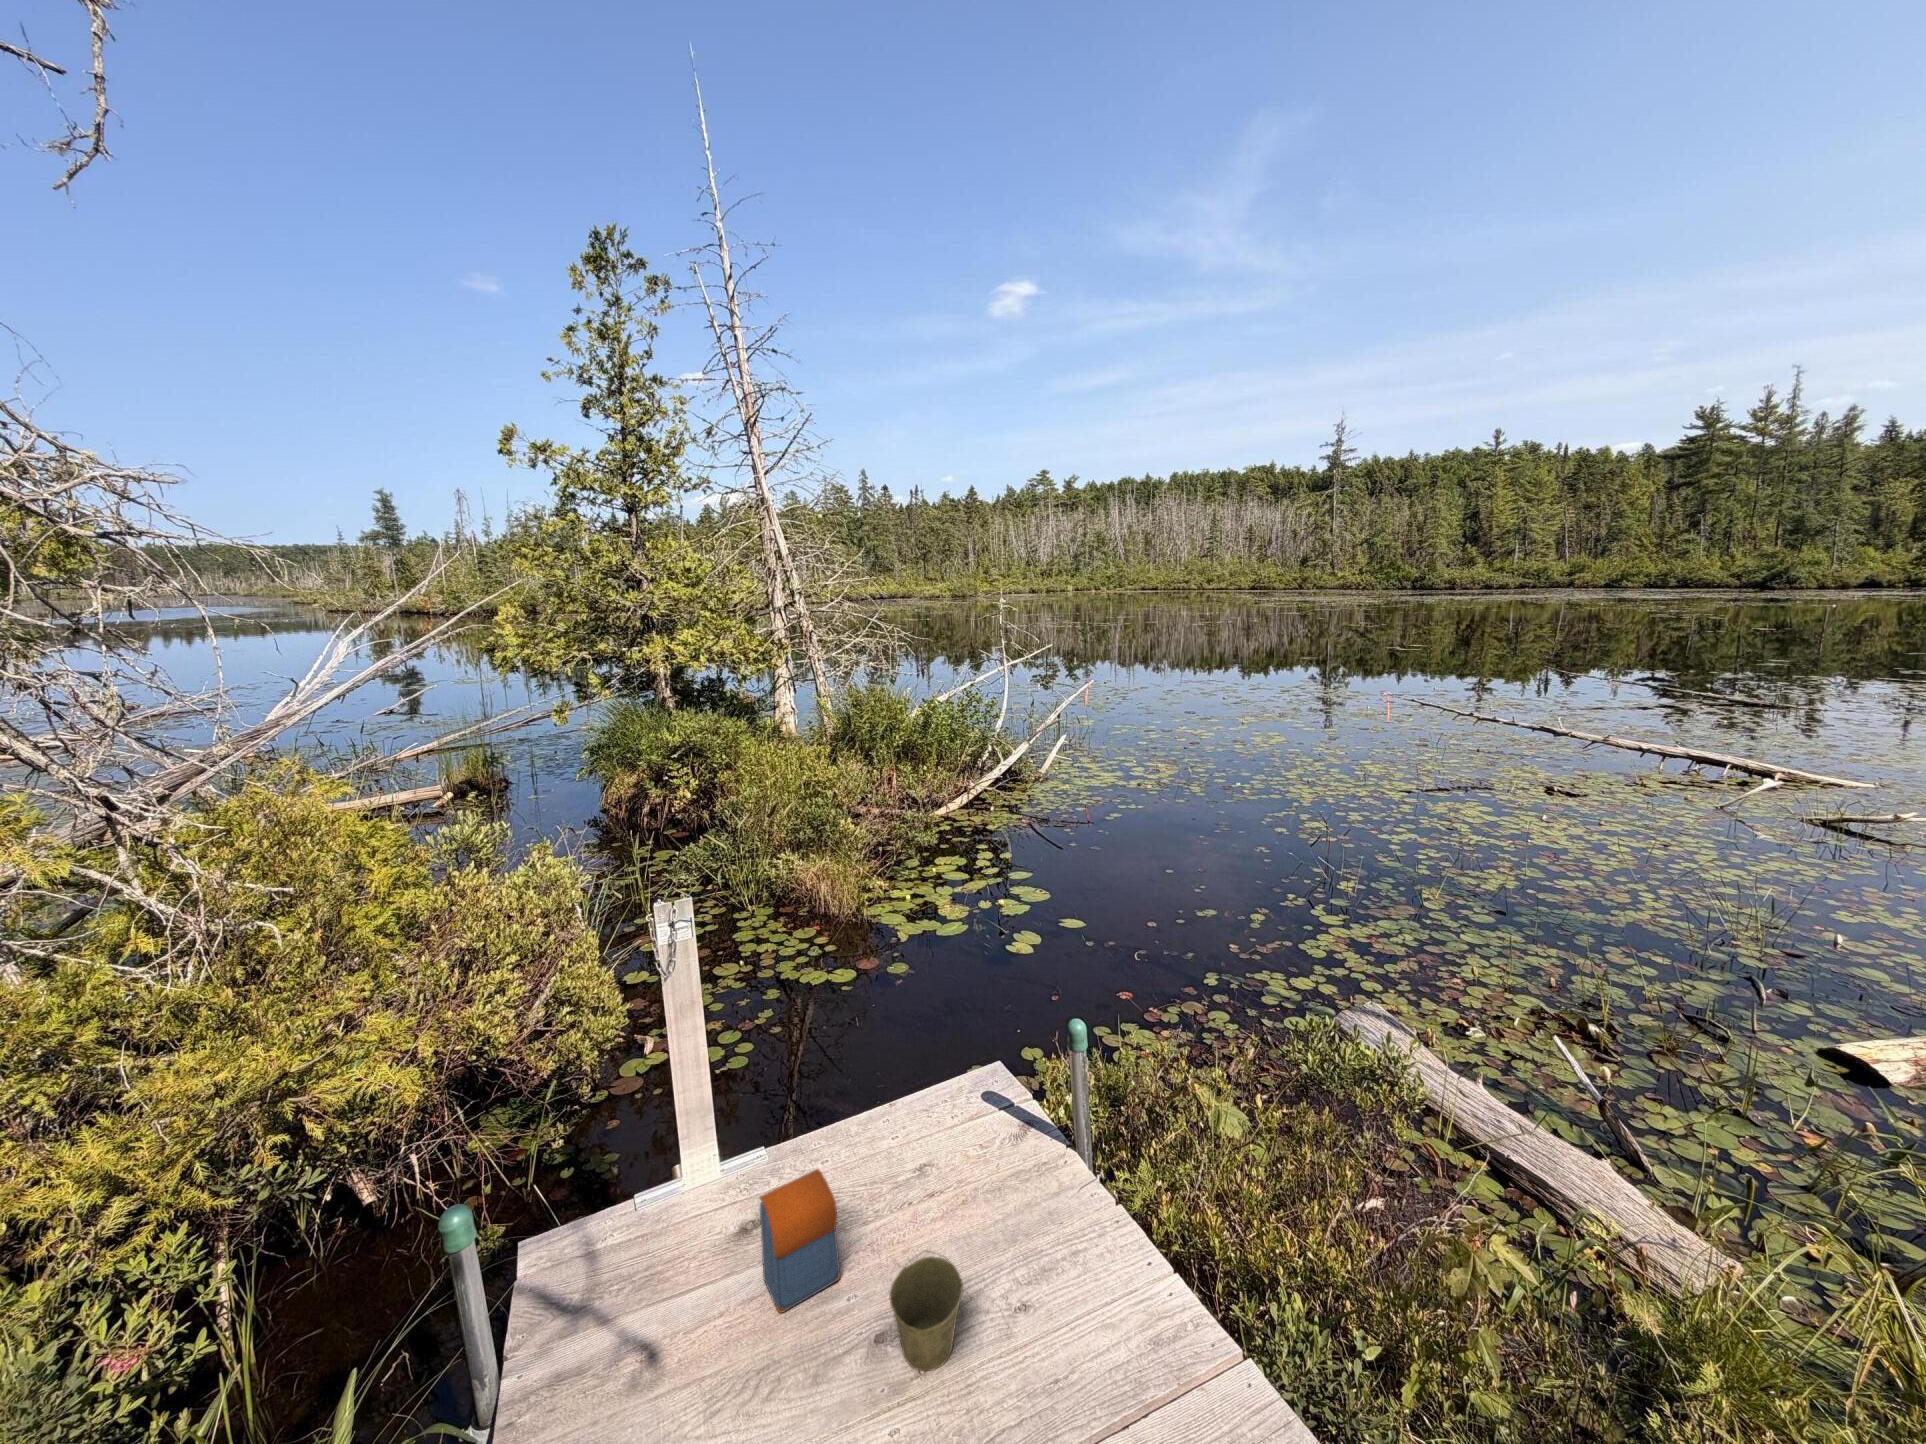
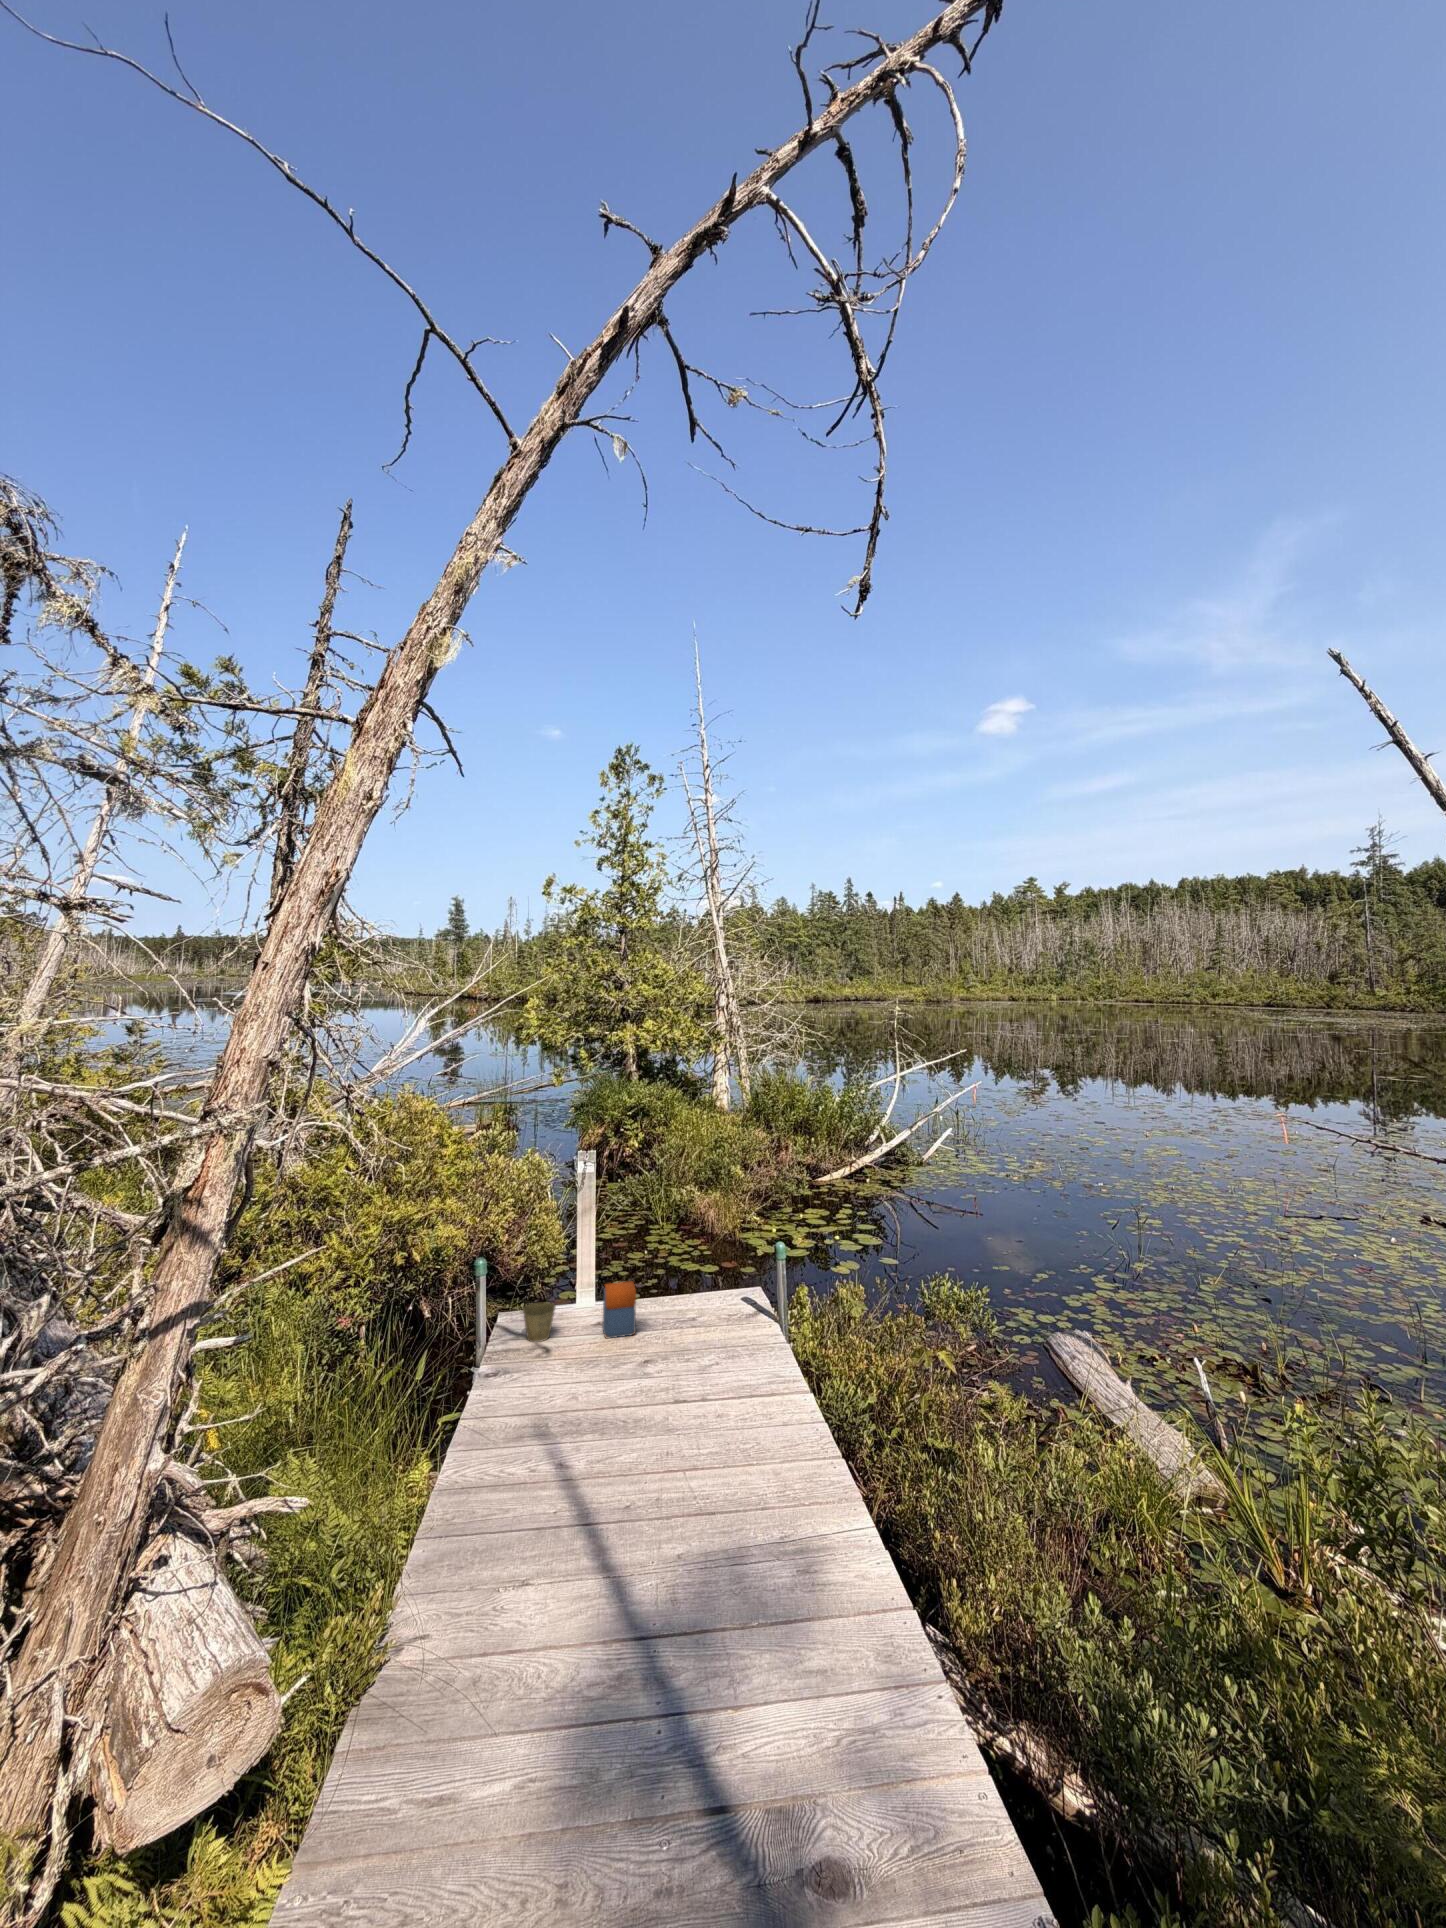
bucket: present [889,1256,963,1371] -> present [523,1302,555,1342]

